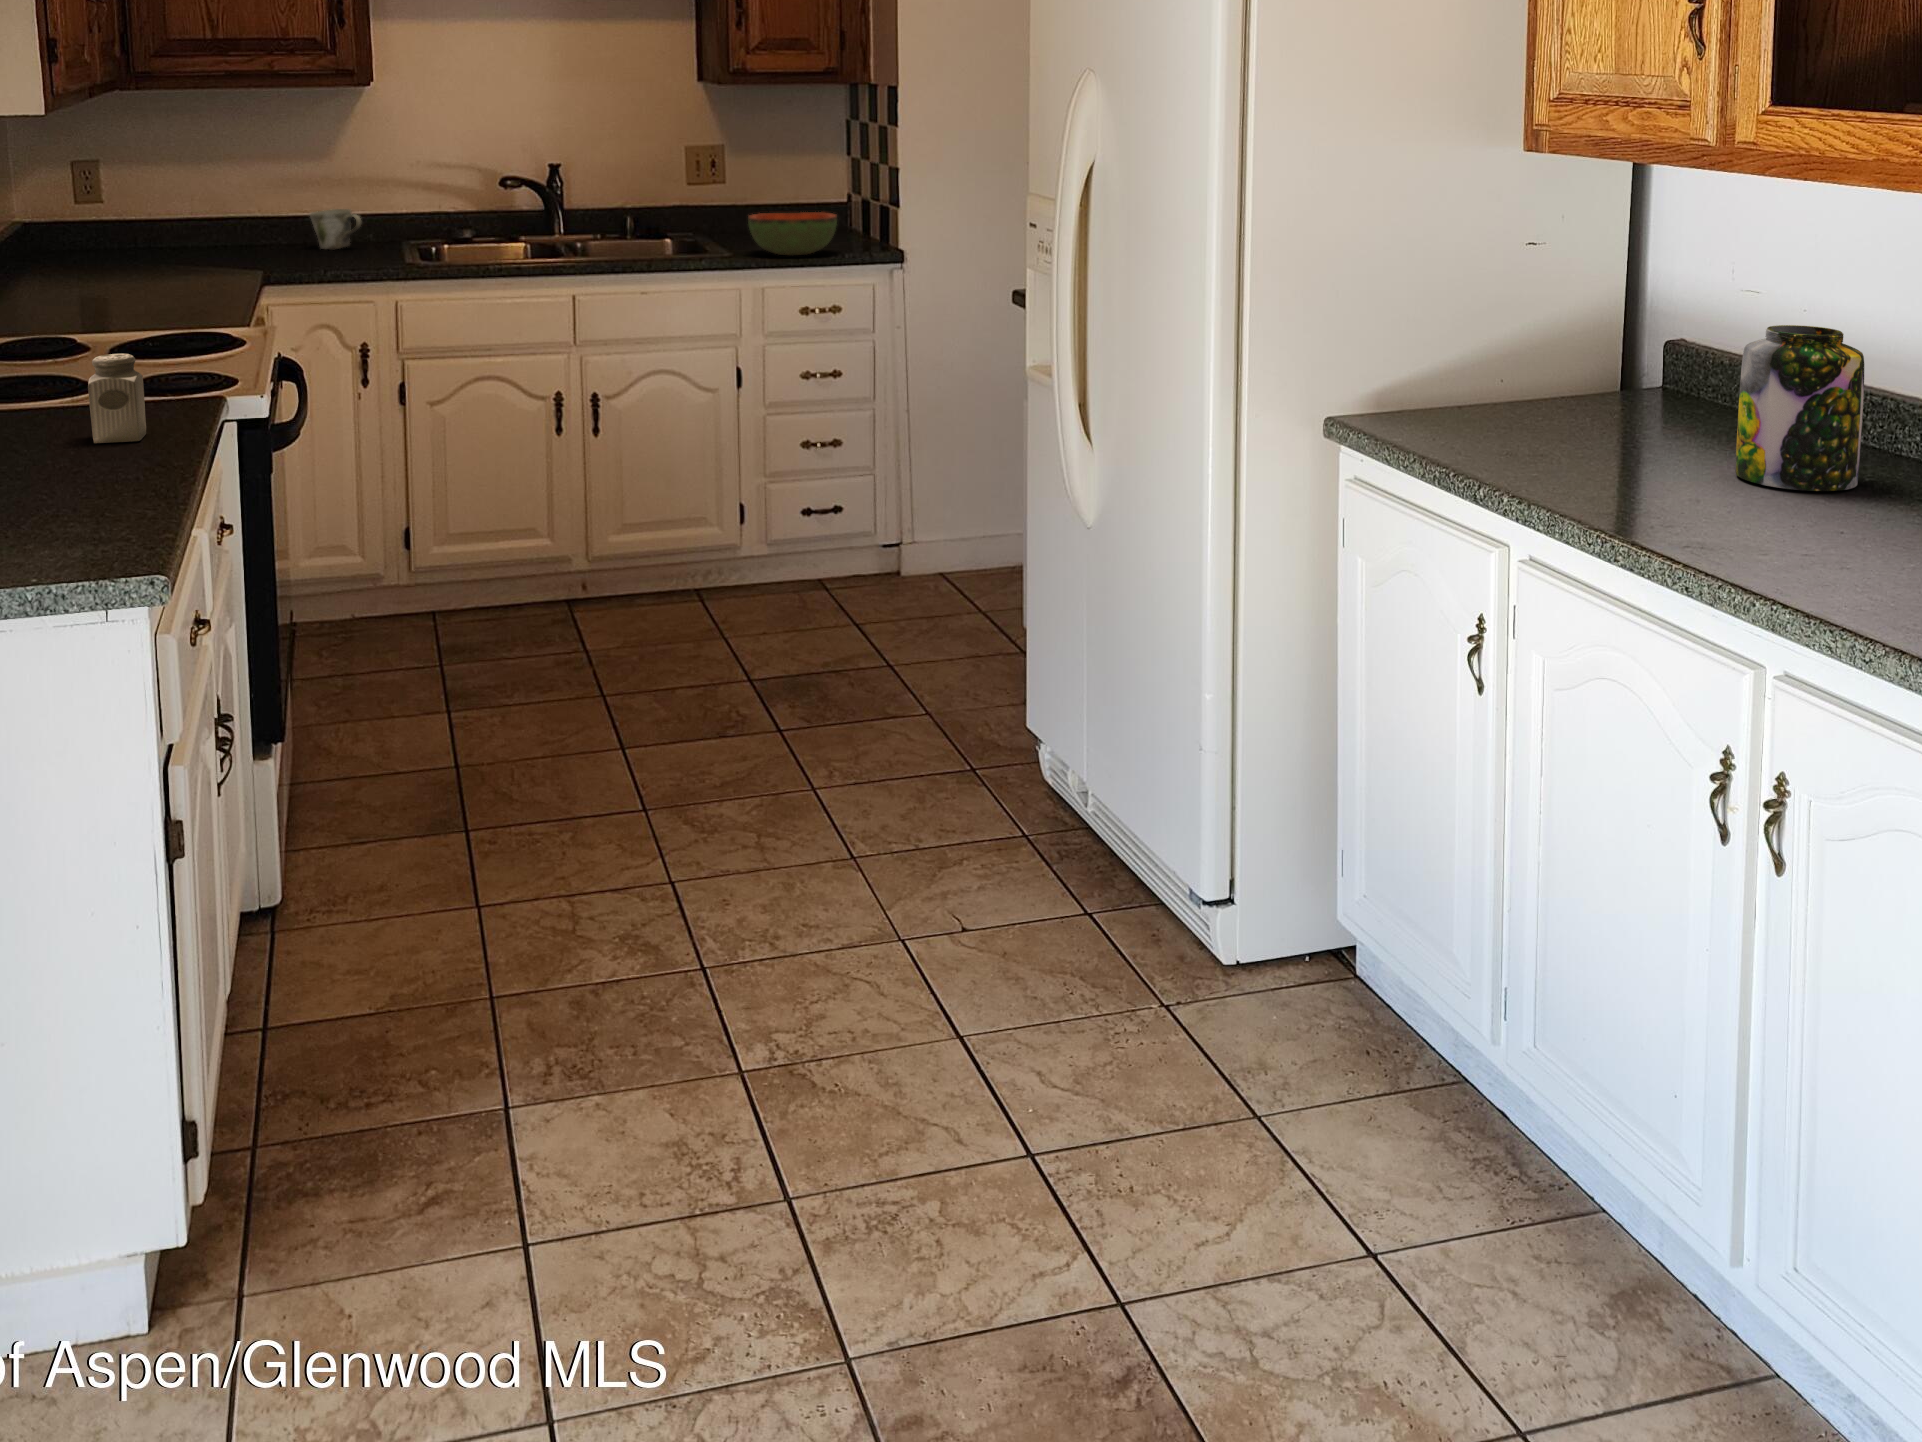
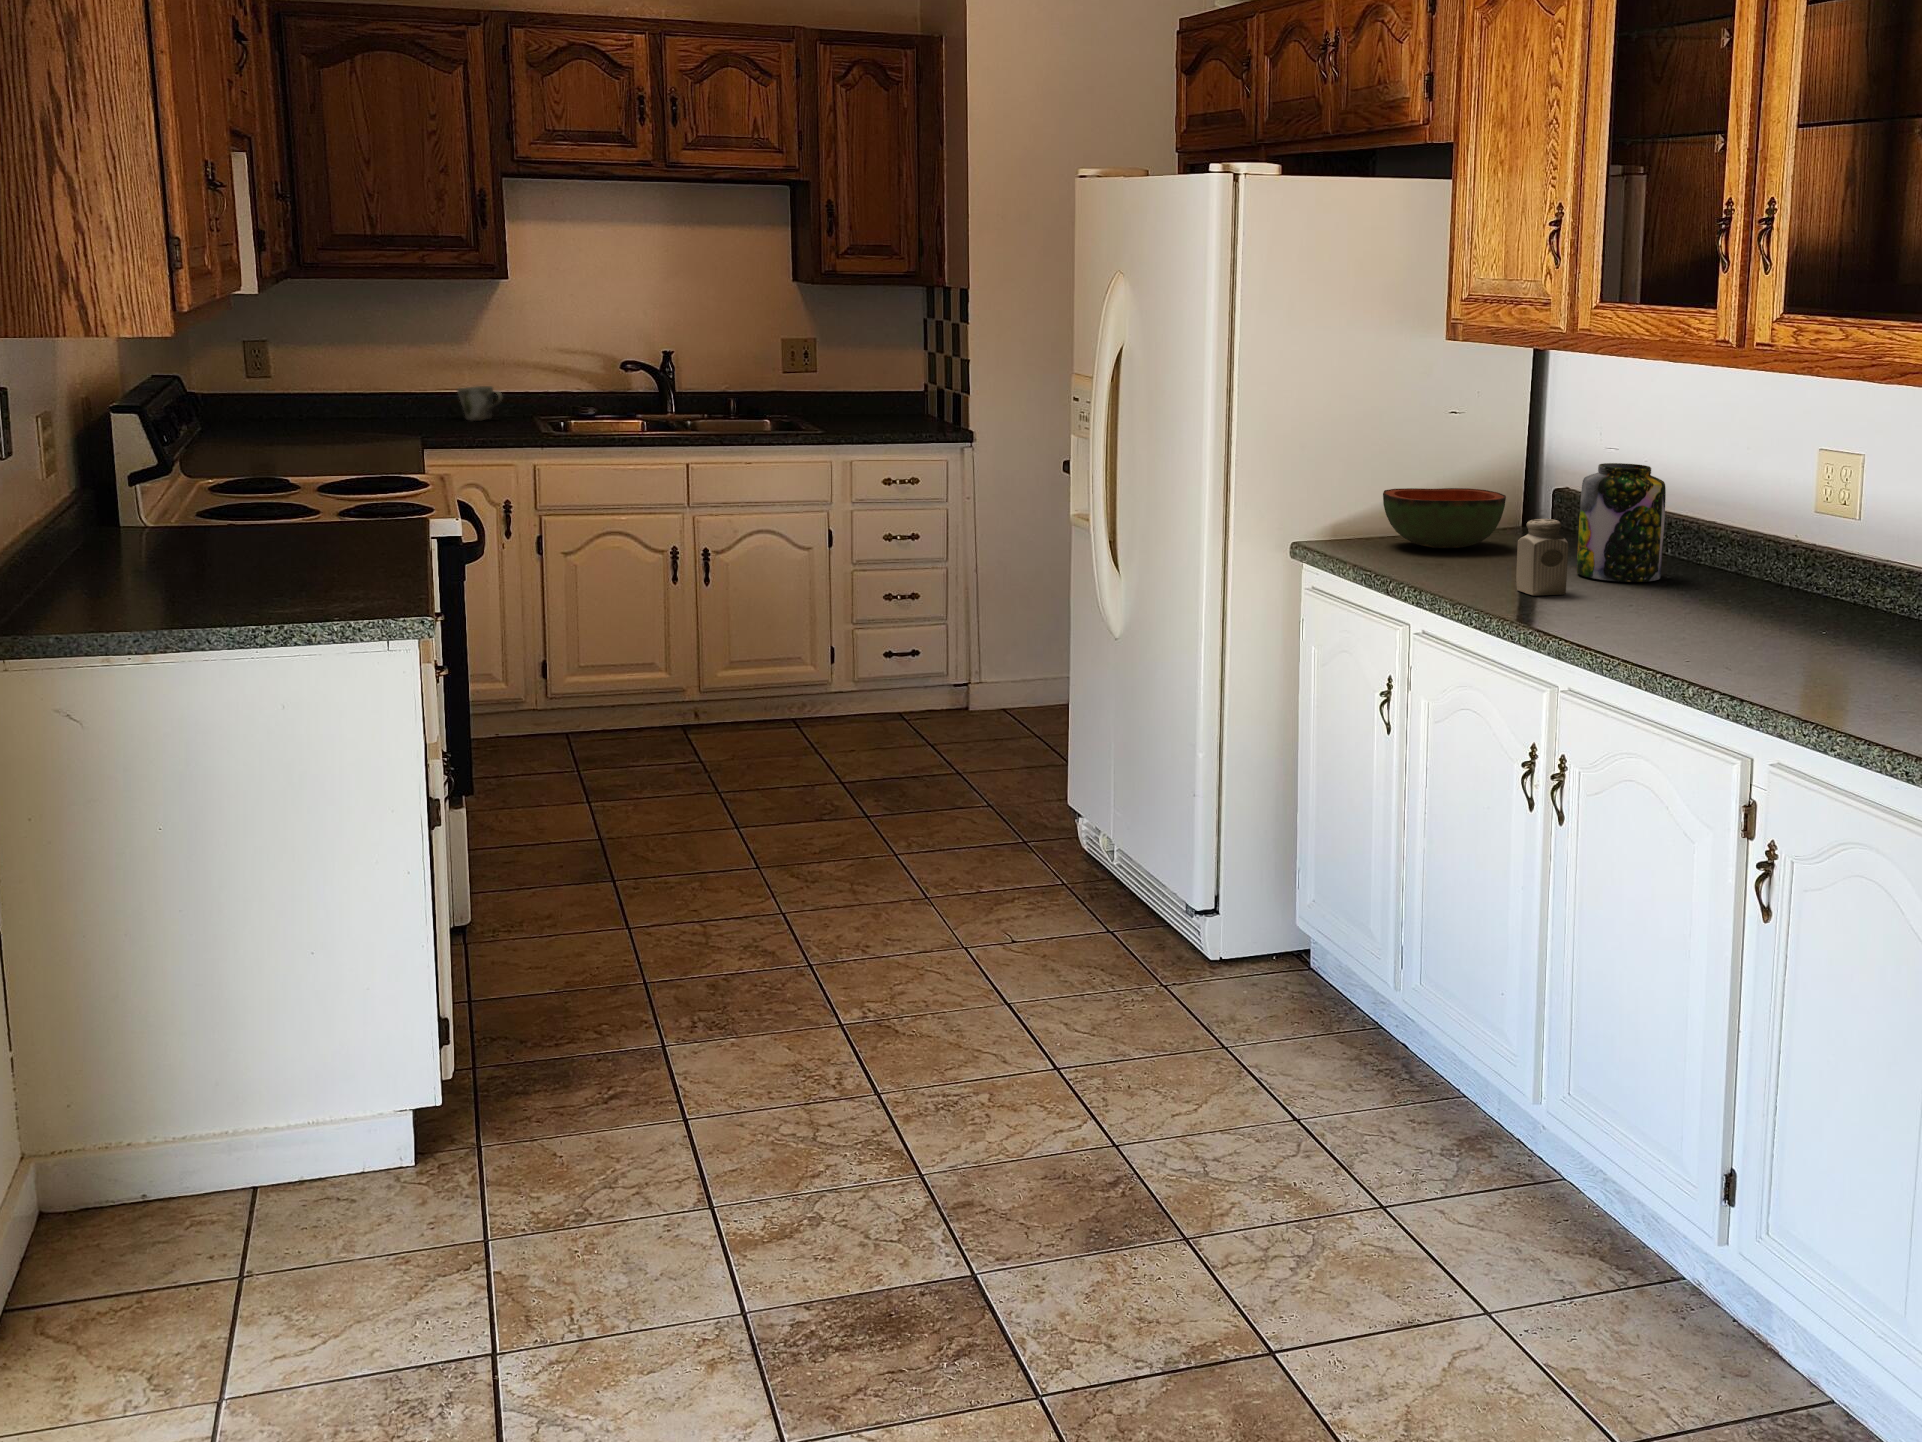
bowl: present [748,212,837,255] -> present [1383,488,1506,548]
salt shaker: present [88,354,146,443] -> present [1516,519,1569,595]

